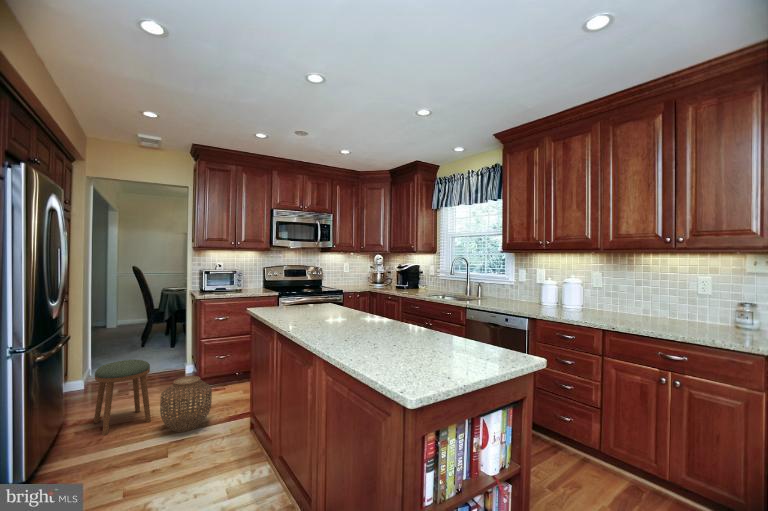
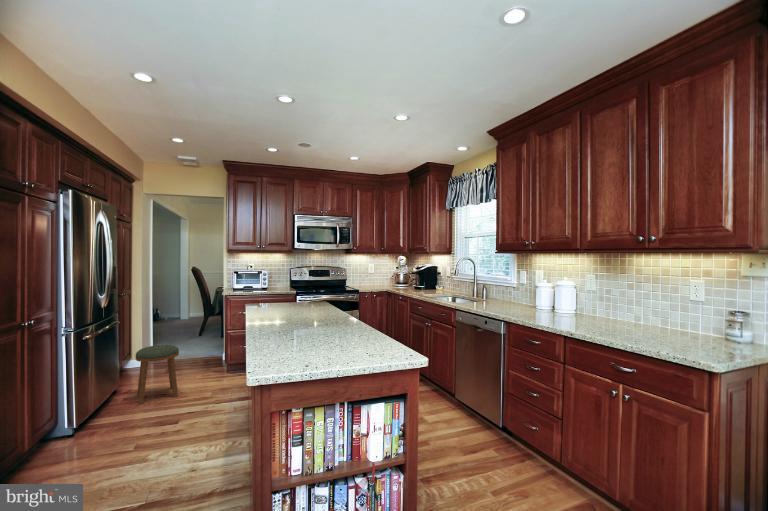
woven basket: present [160,376,212,432] -> none [180,361,223,407]

